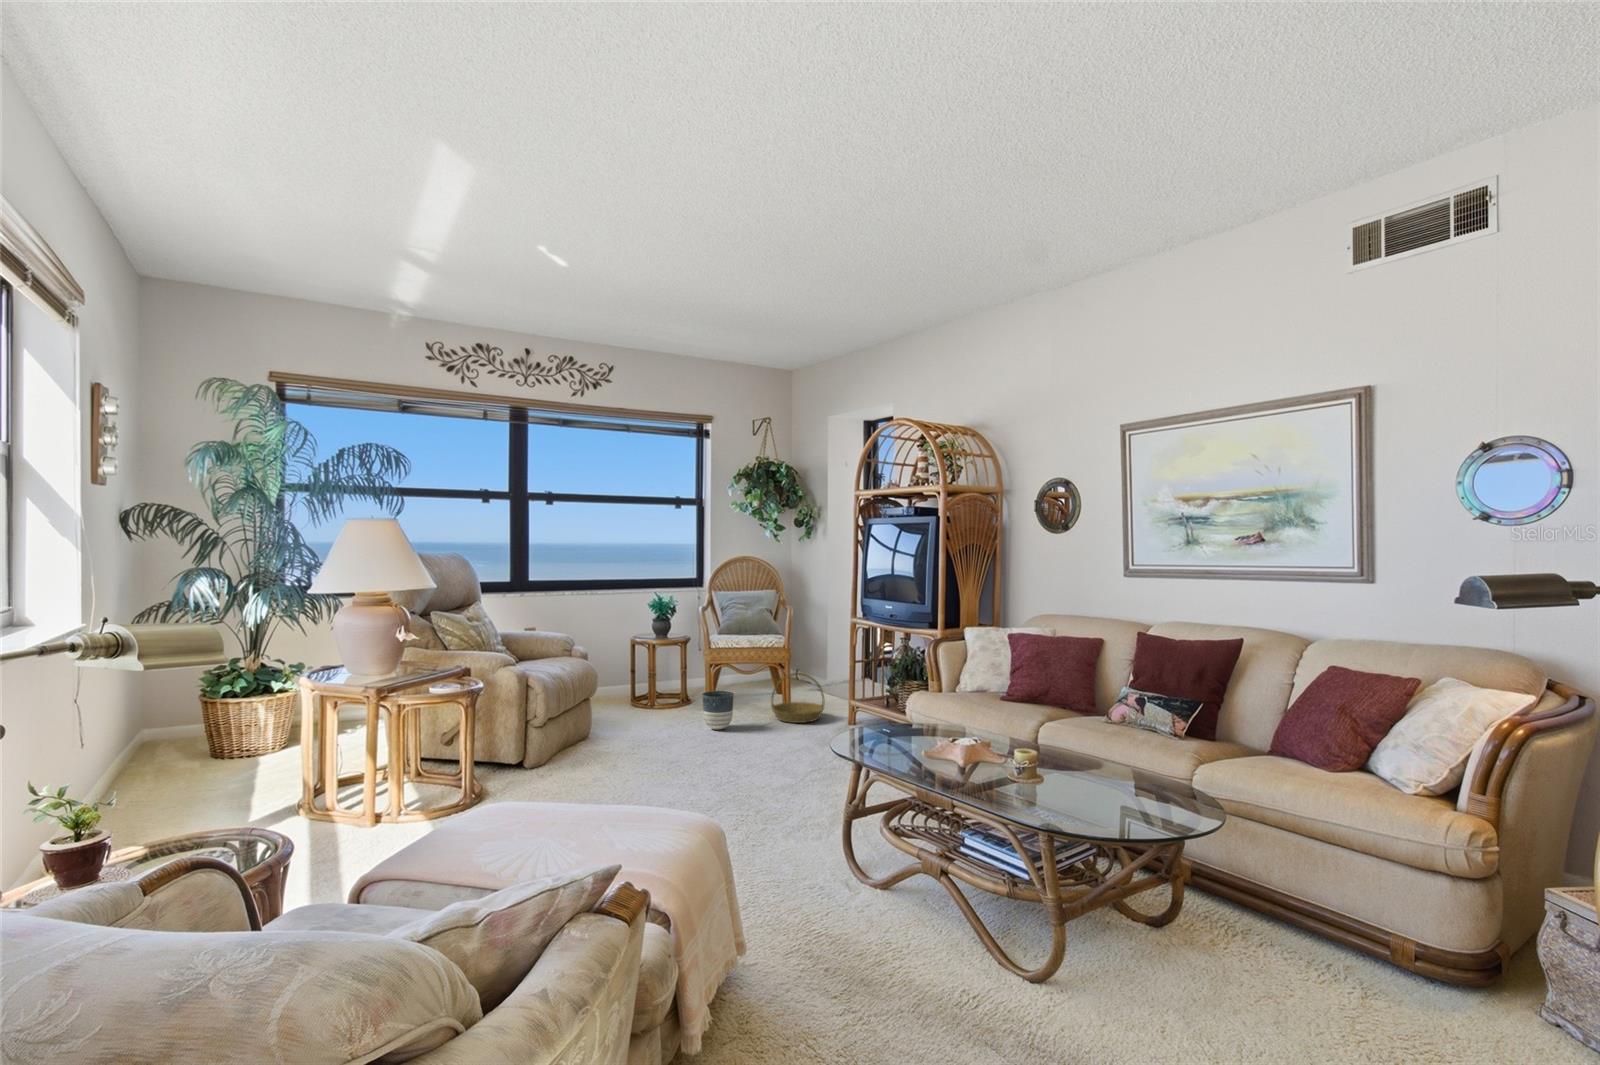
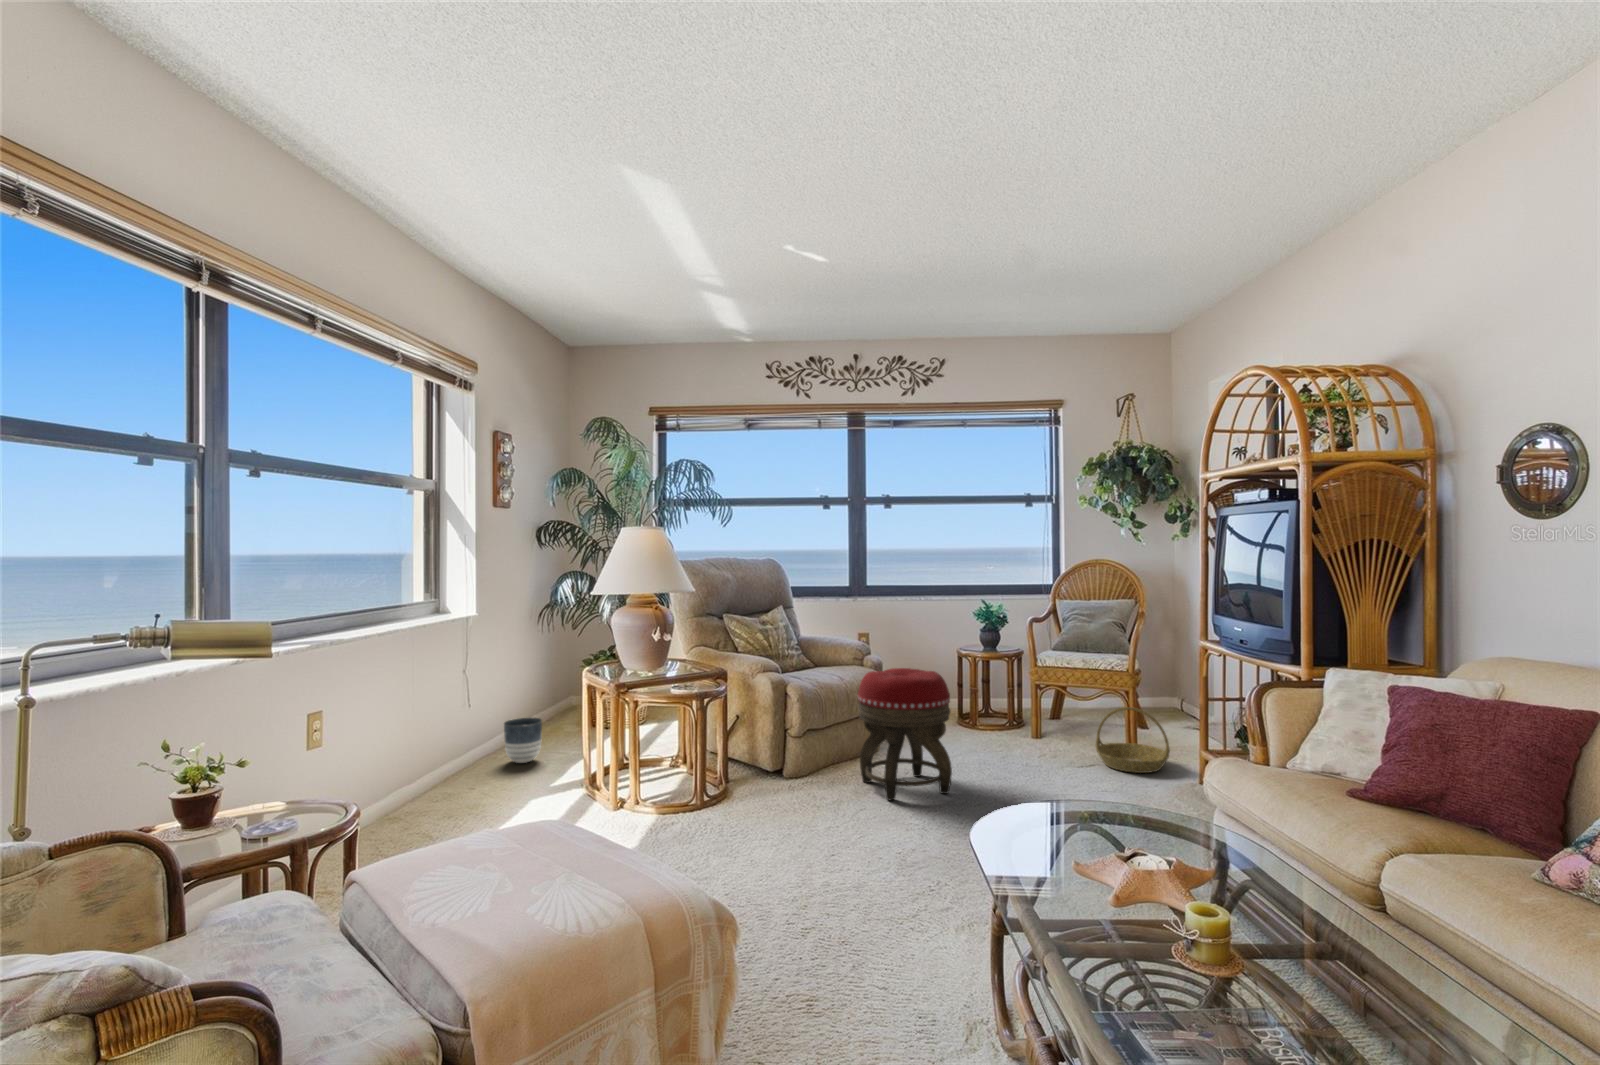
footstool: none [606,654,692,770] -> present [858,668,952,800]
planter: present [702,691,734,730] -> present [504,718,542,763]

